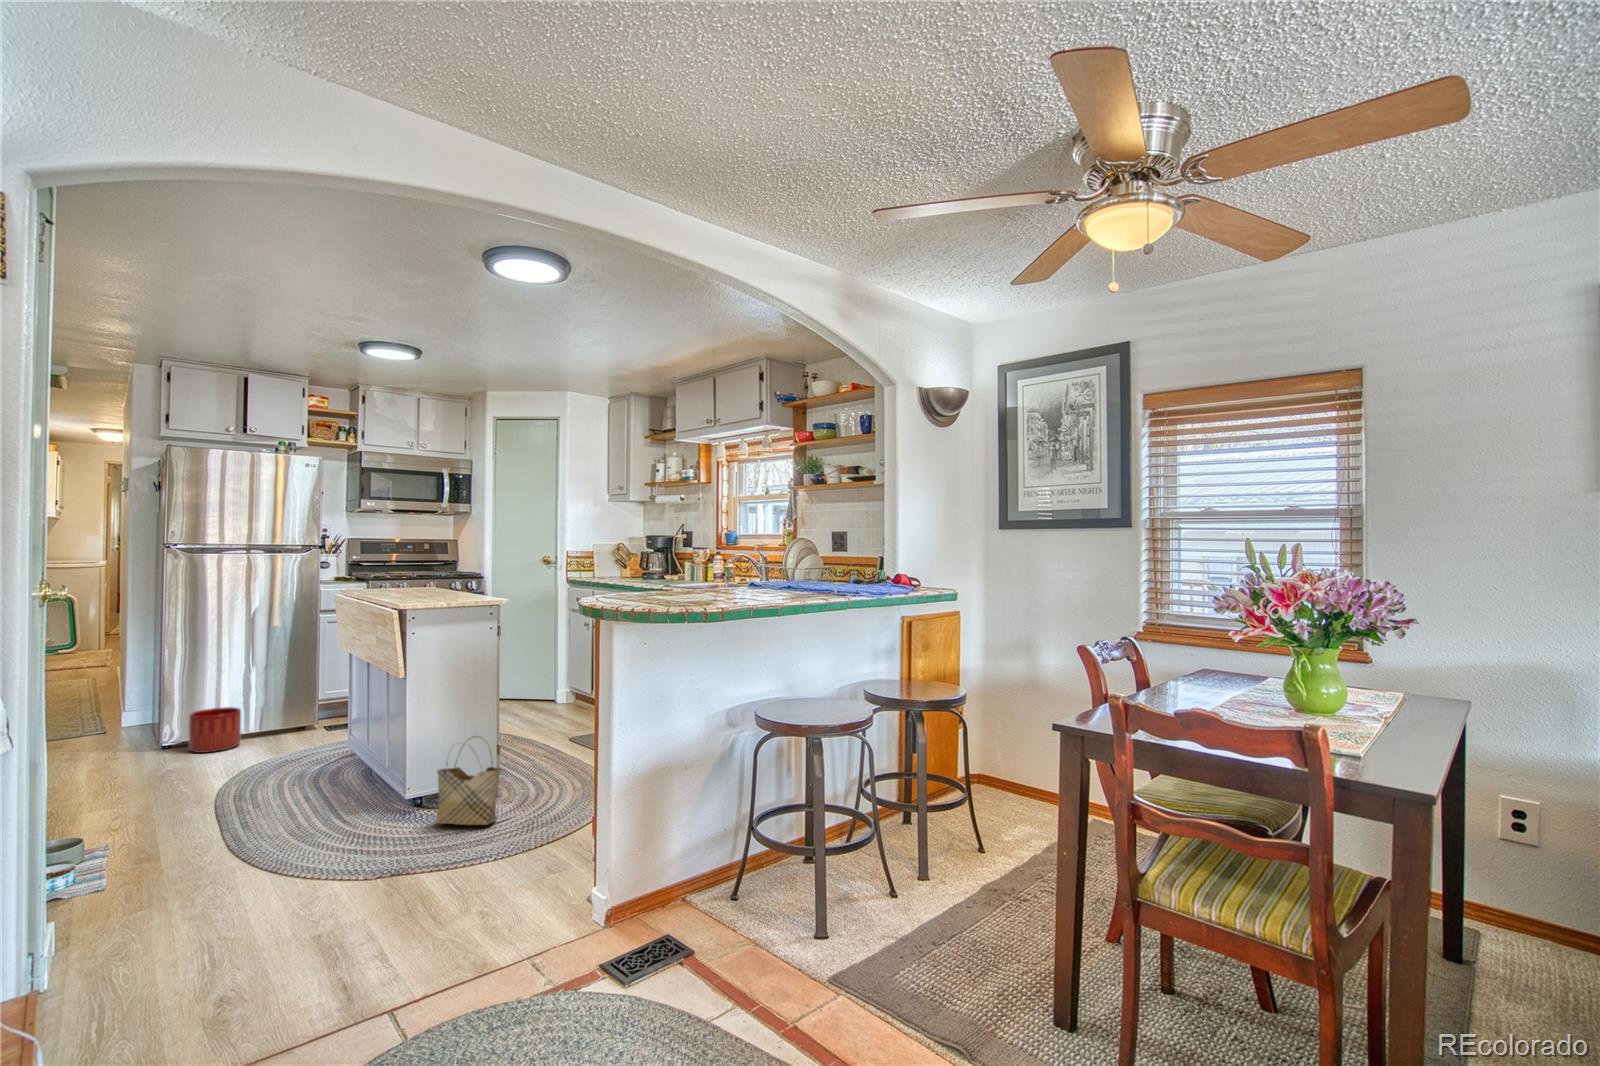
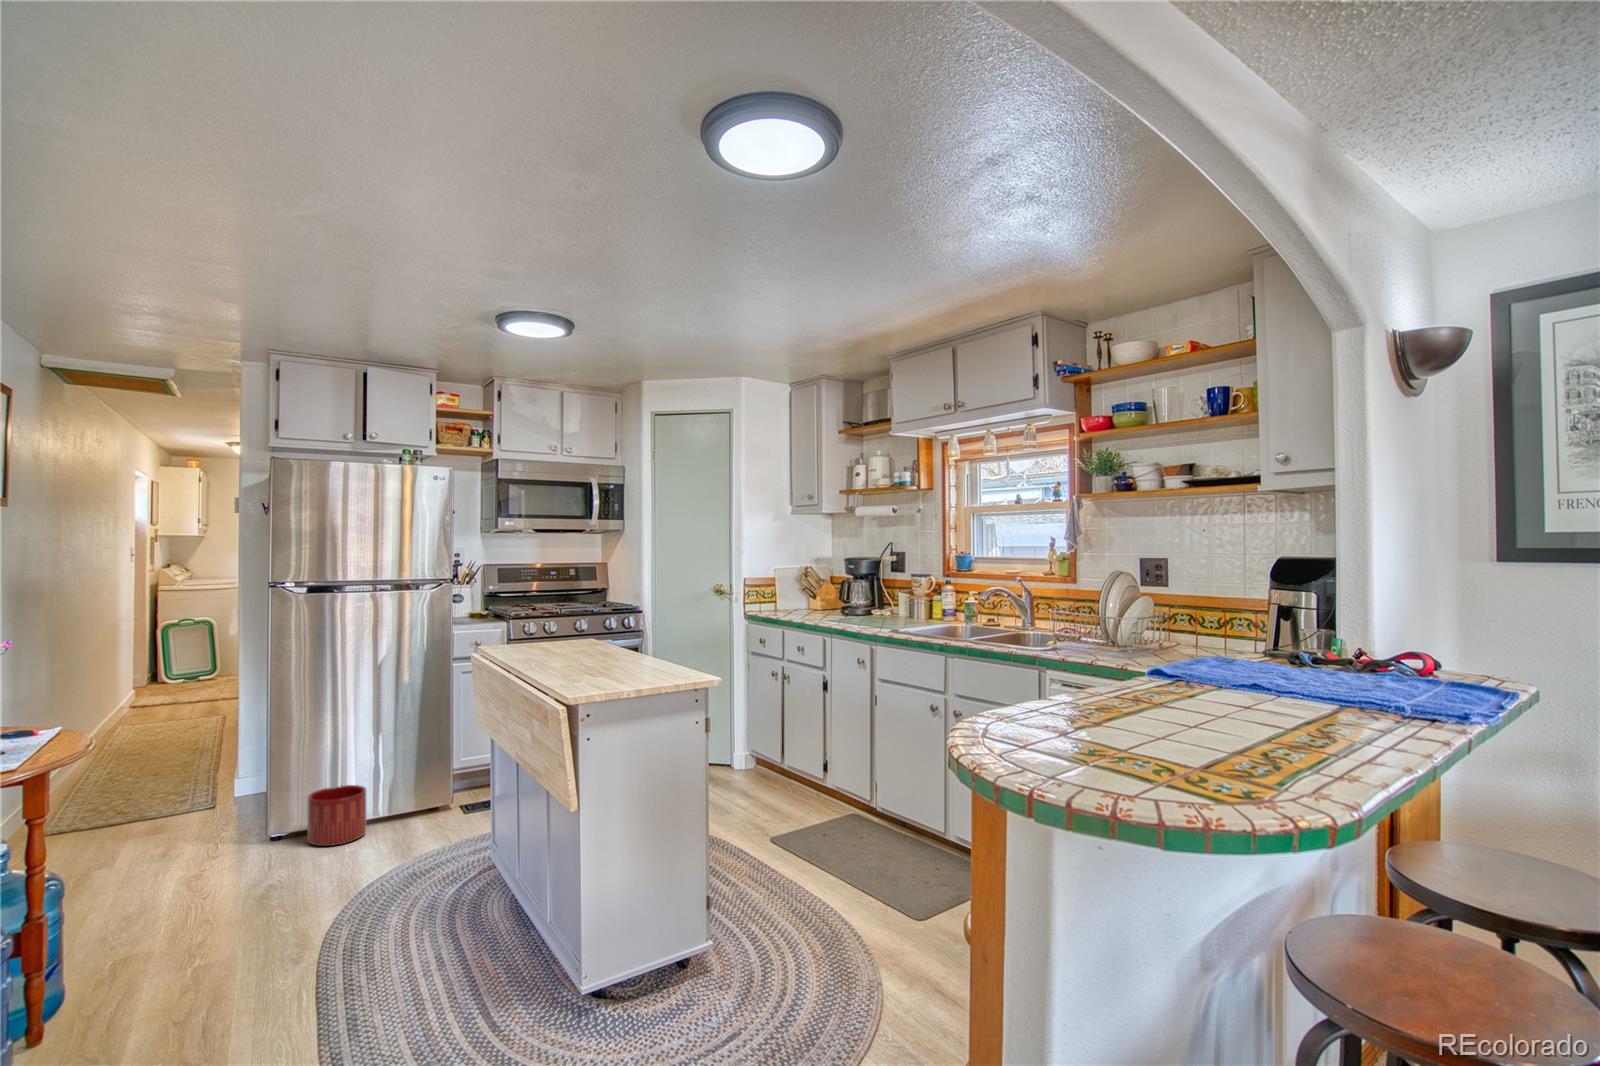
woven basket: present [436,738,501,825] -> none [625,883,716,1026]

